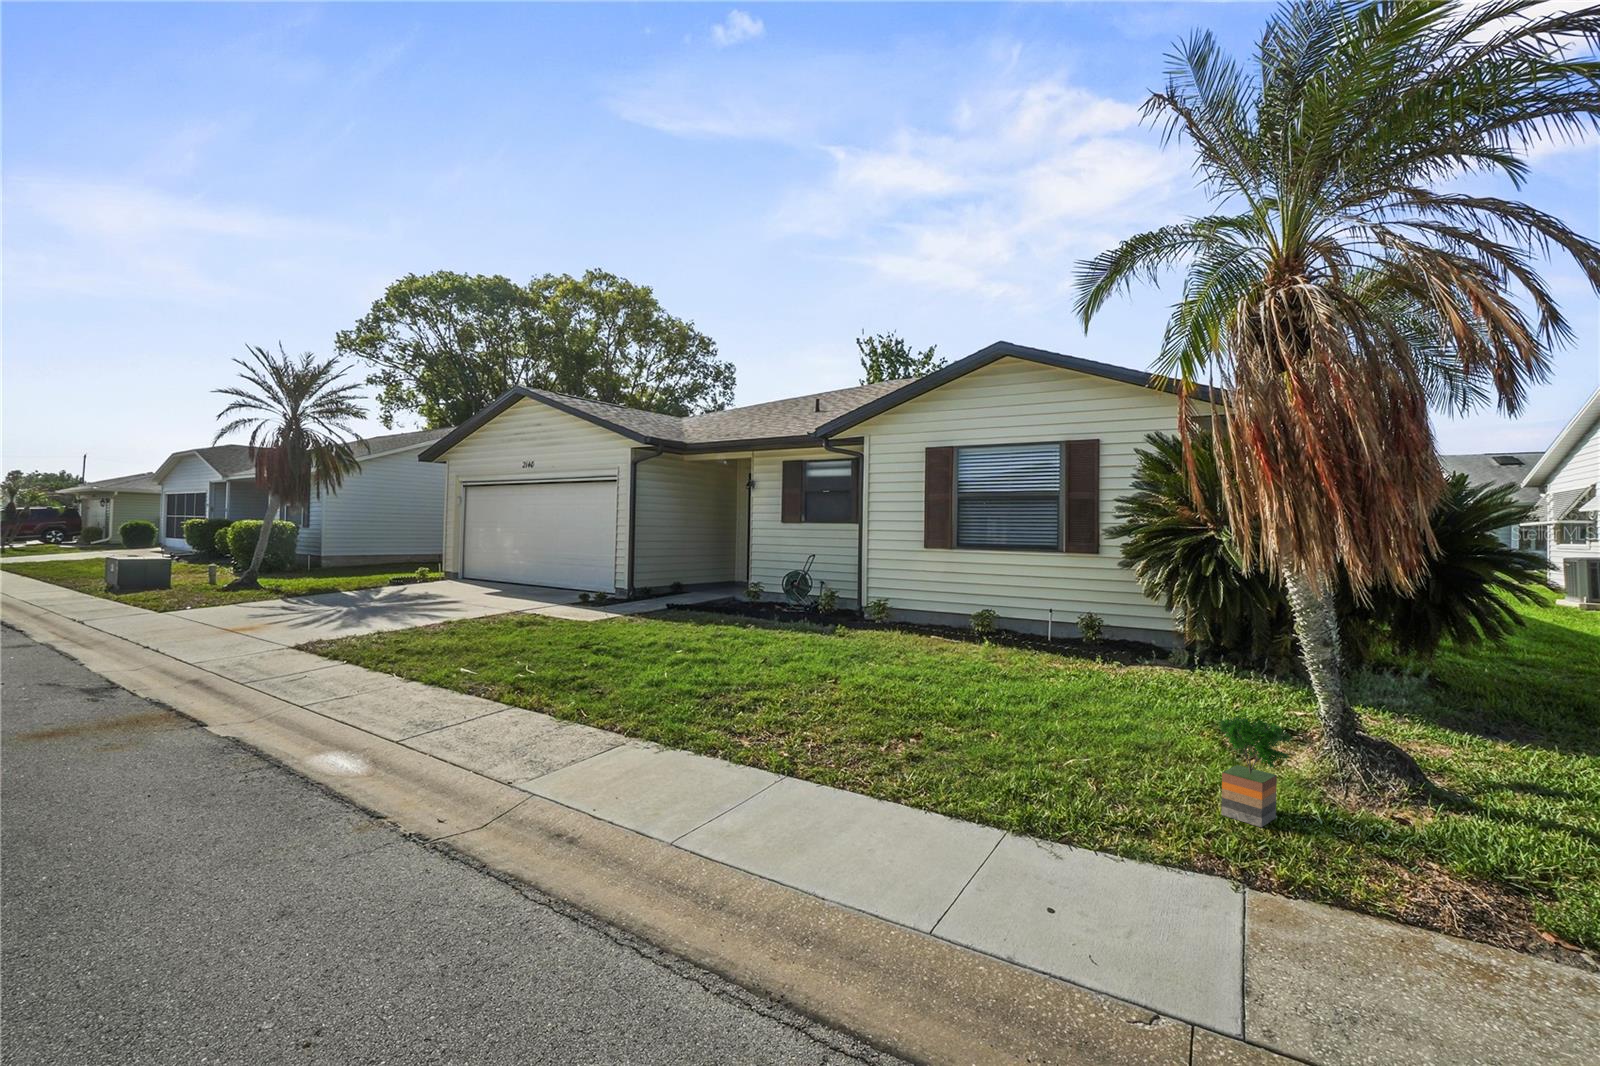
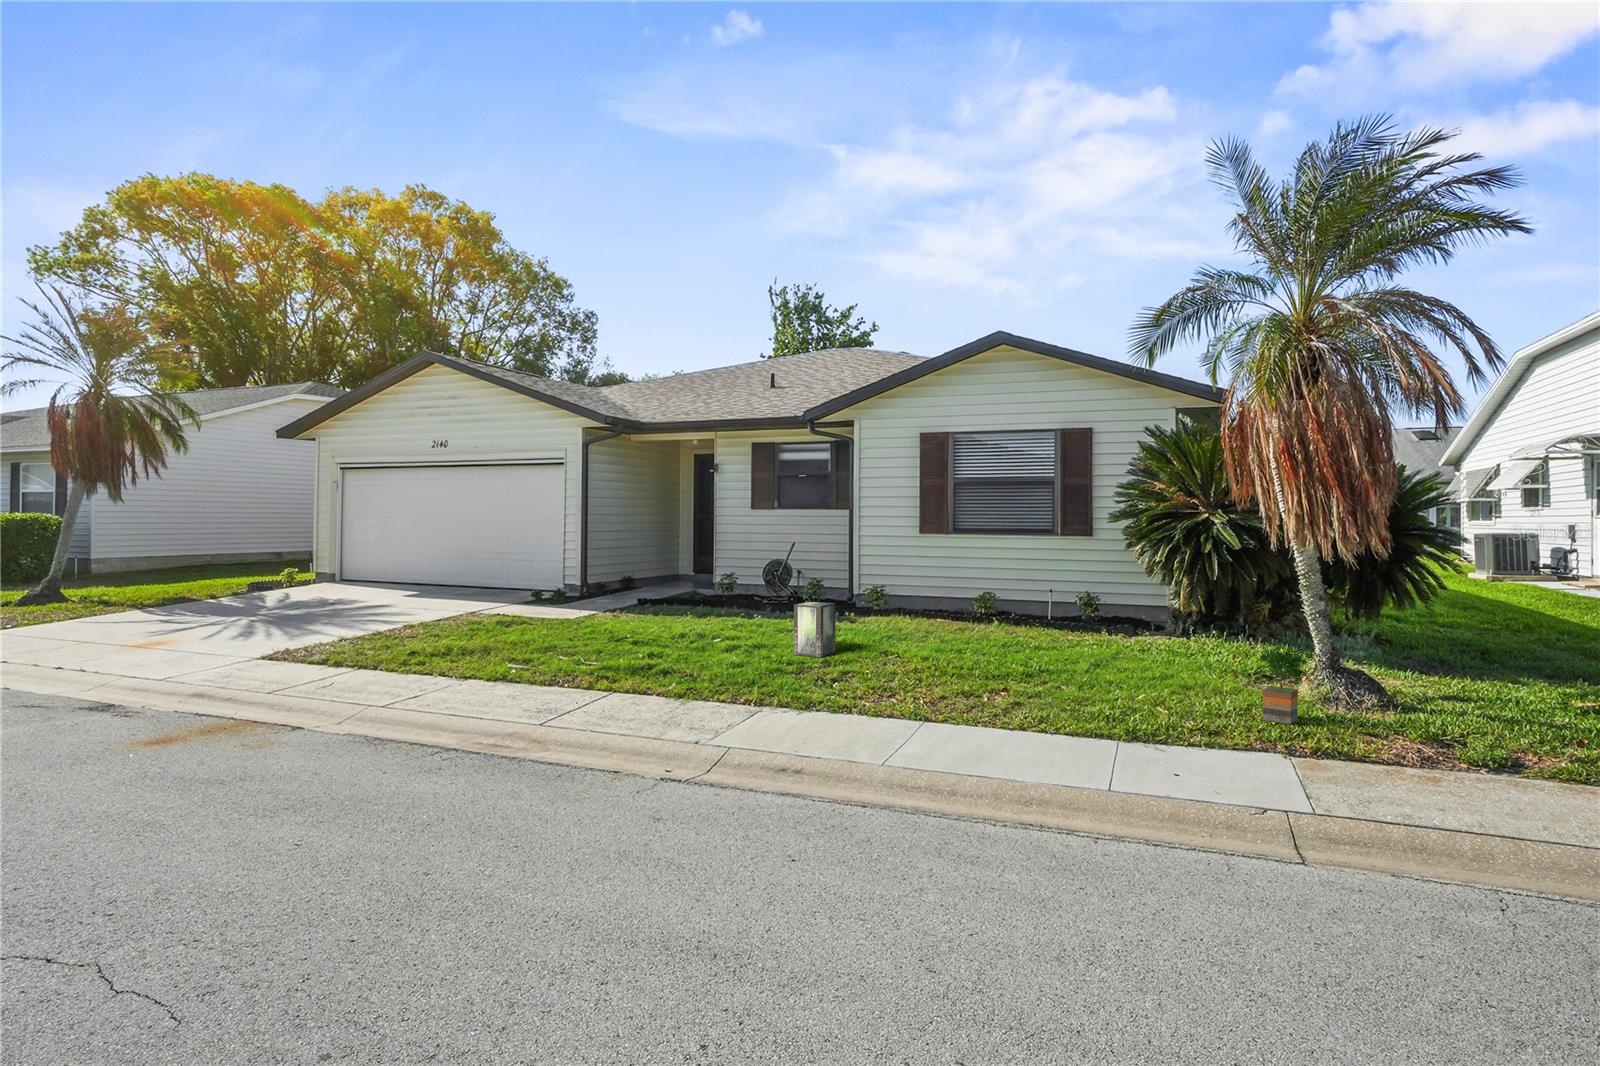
storage box: none [729,615,774,675] -> present [794,602,836,657]

